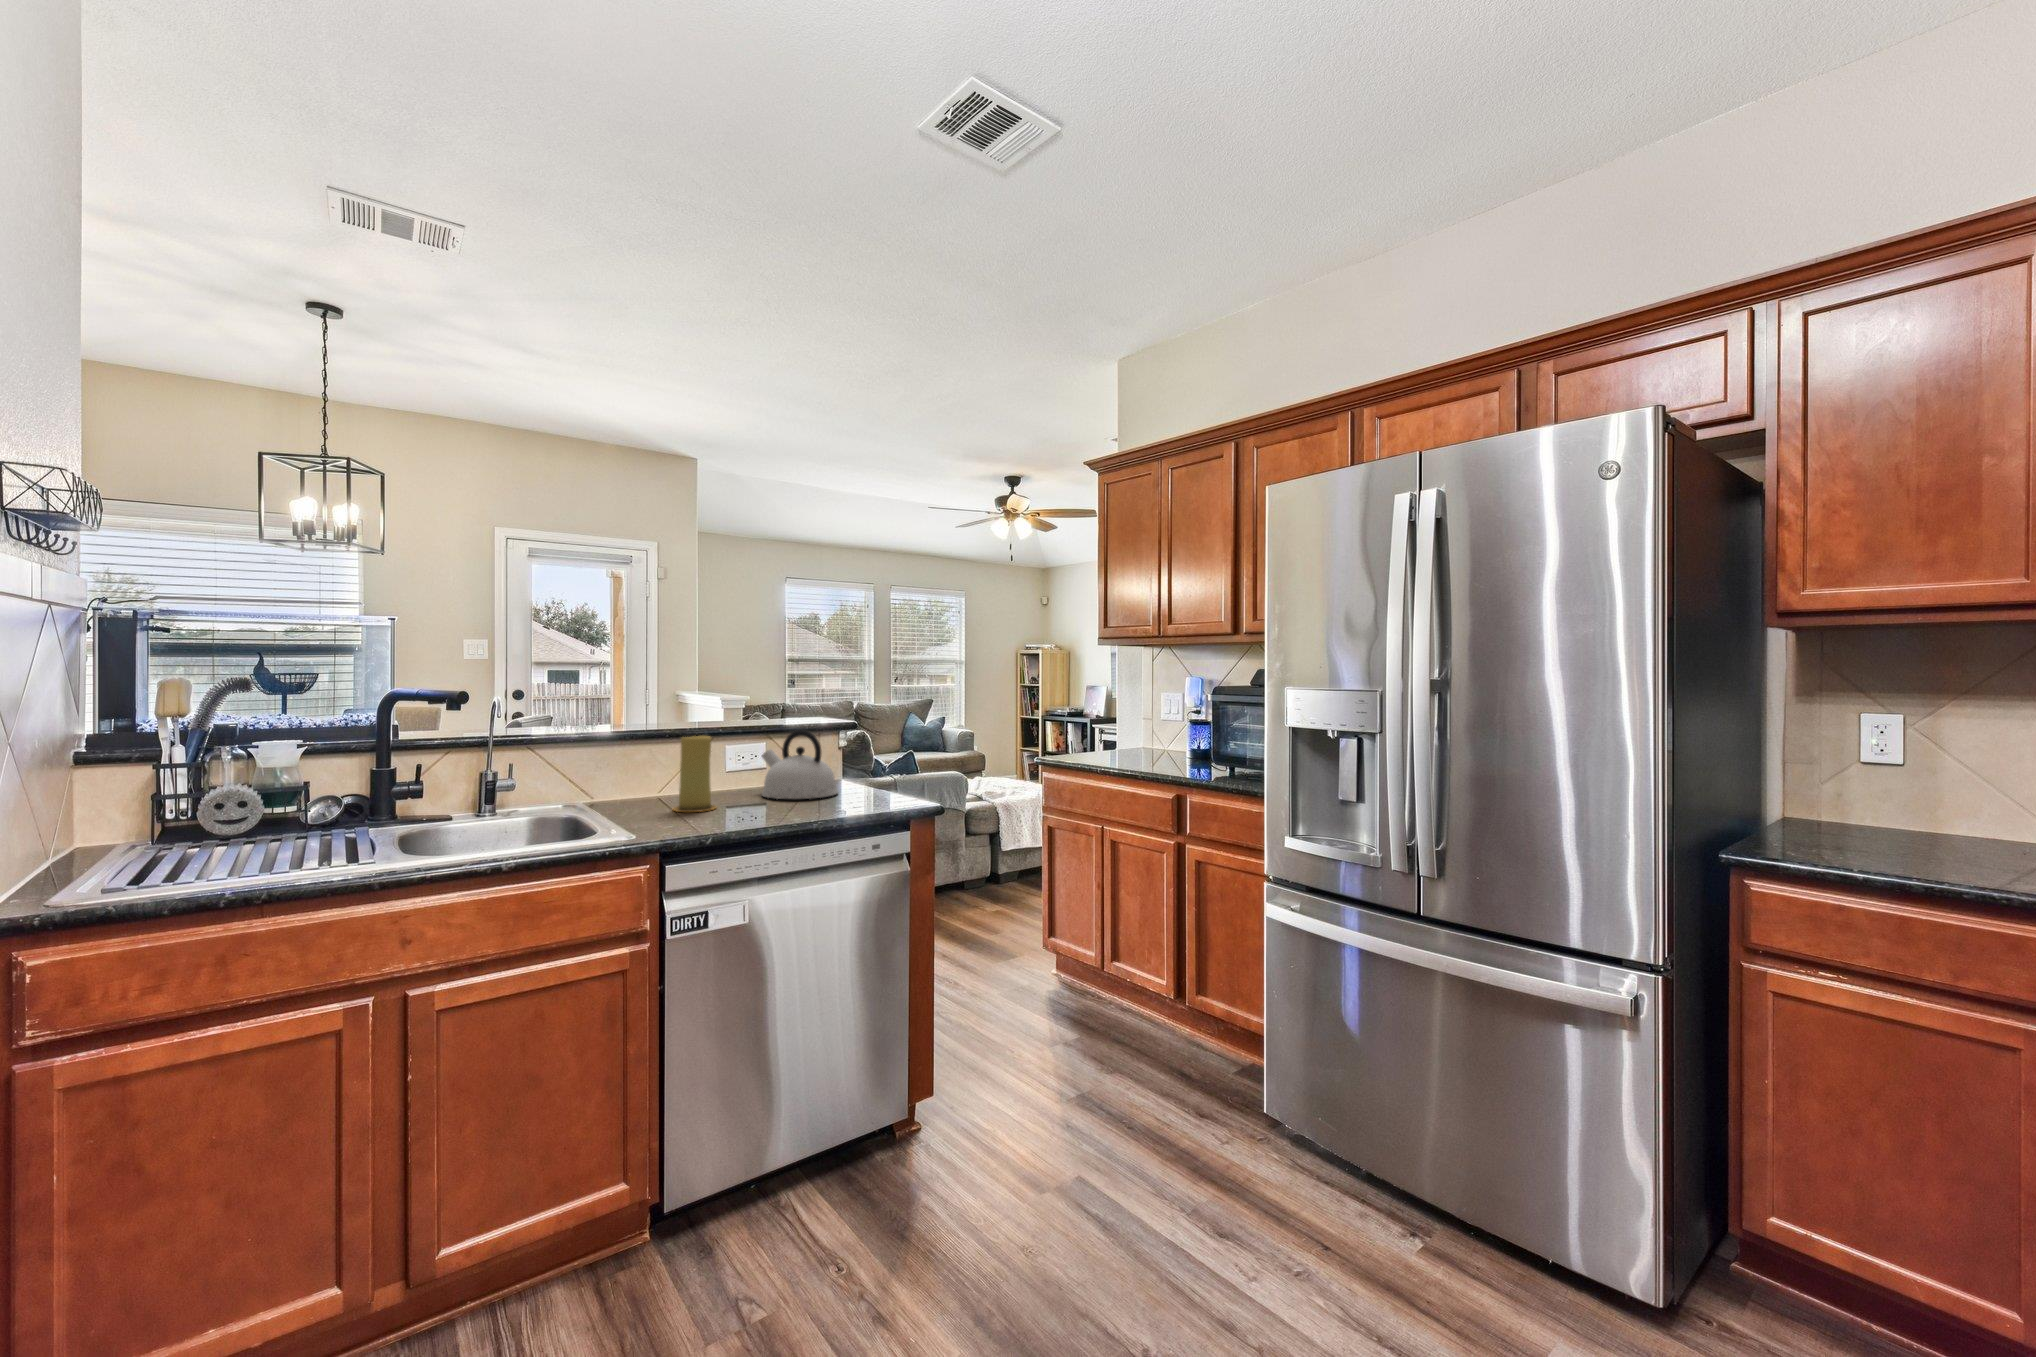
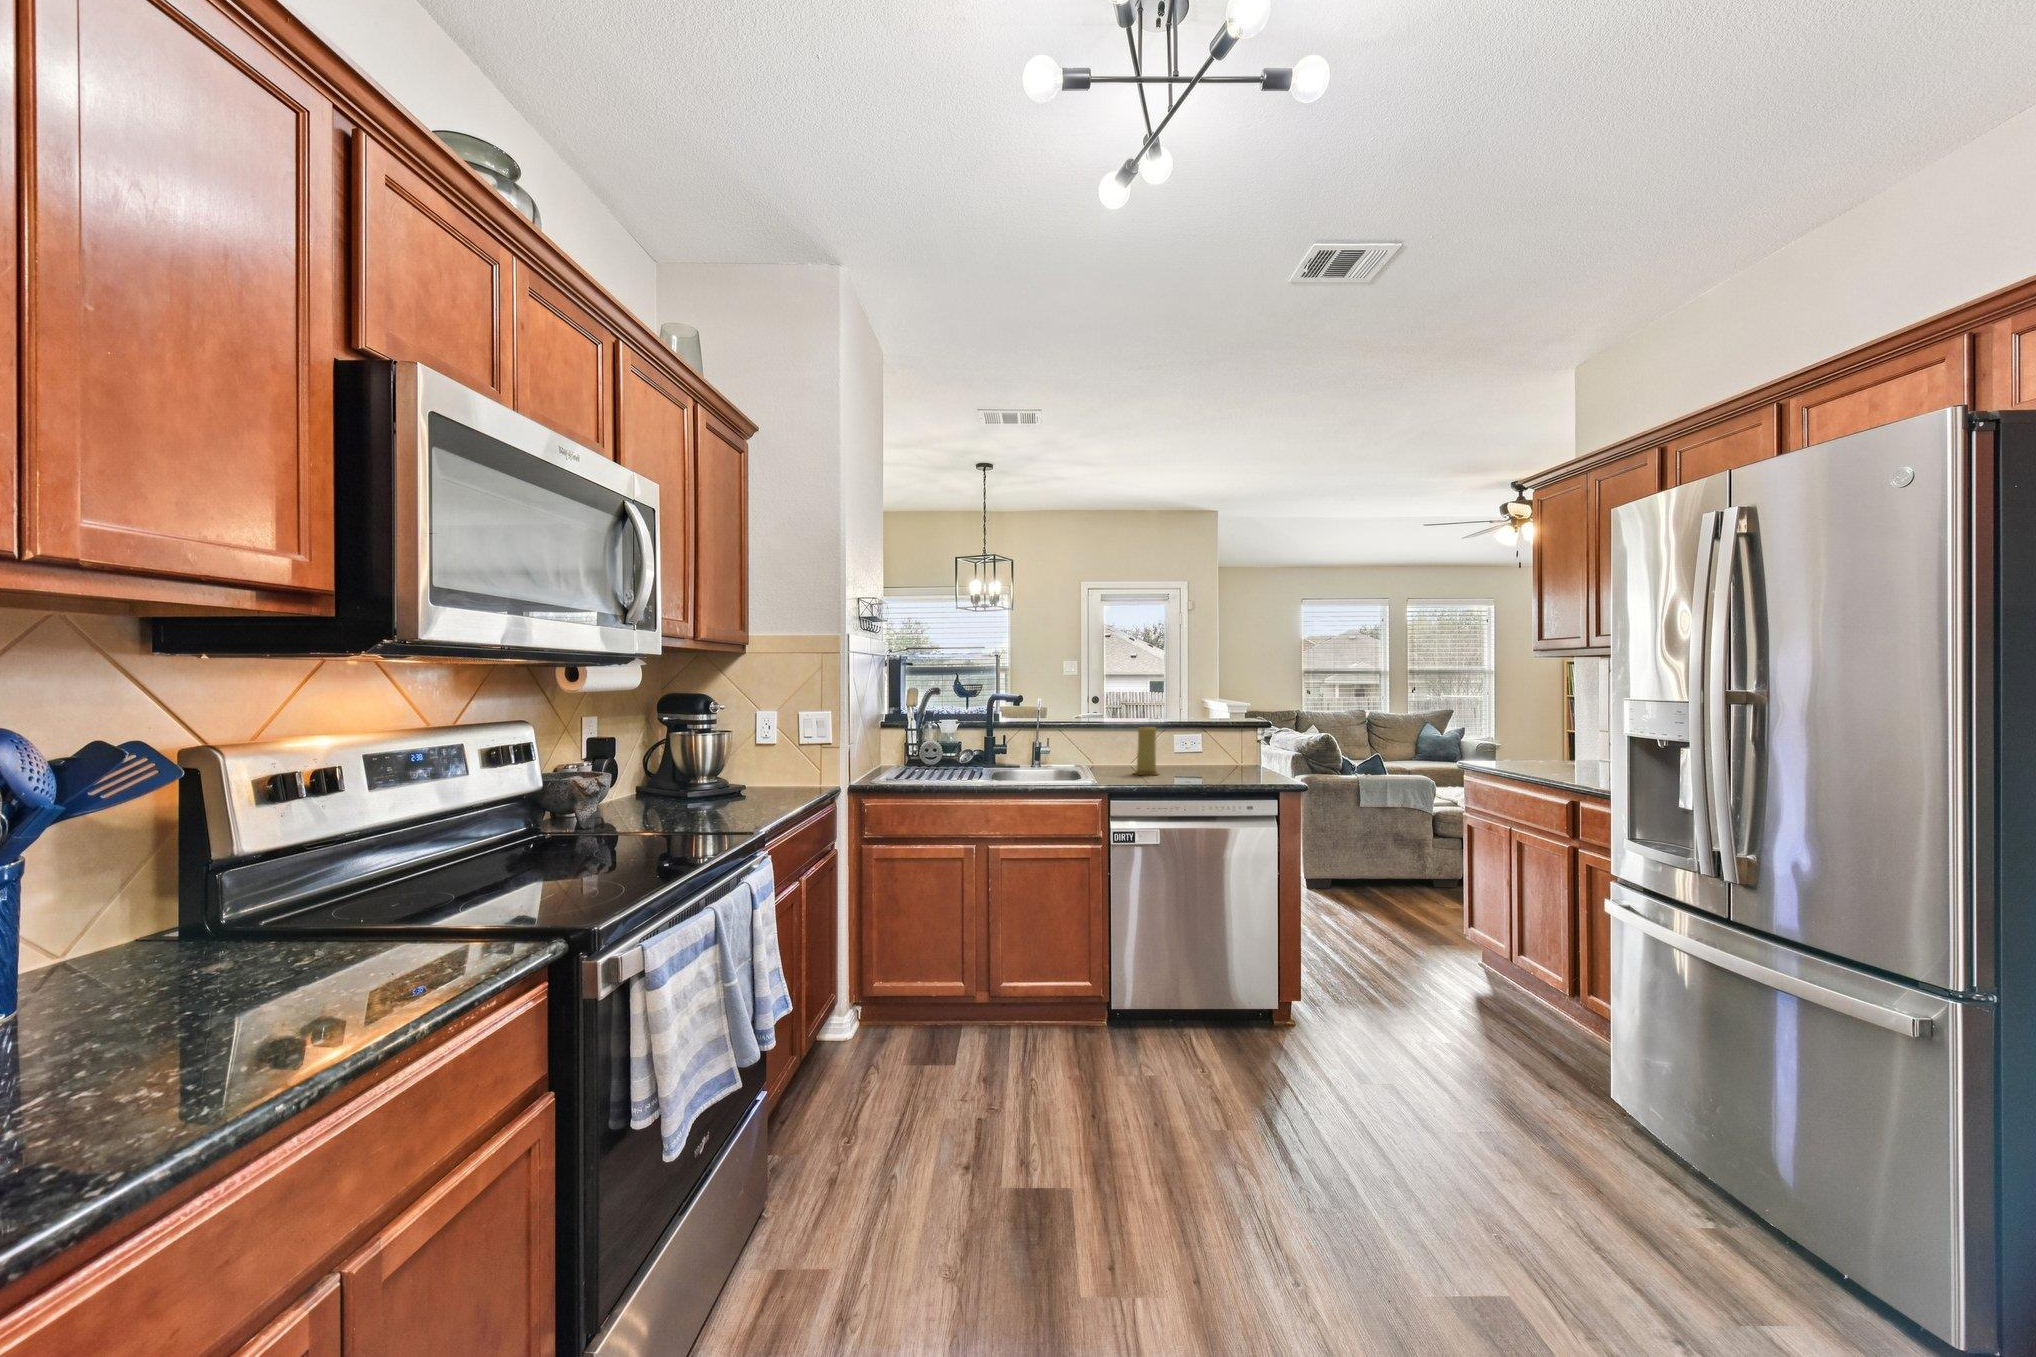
kettle: present [762,730,838,799] -> none [1194,727,1248,775]

